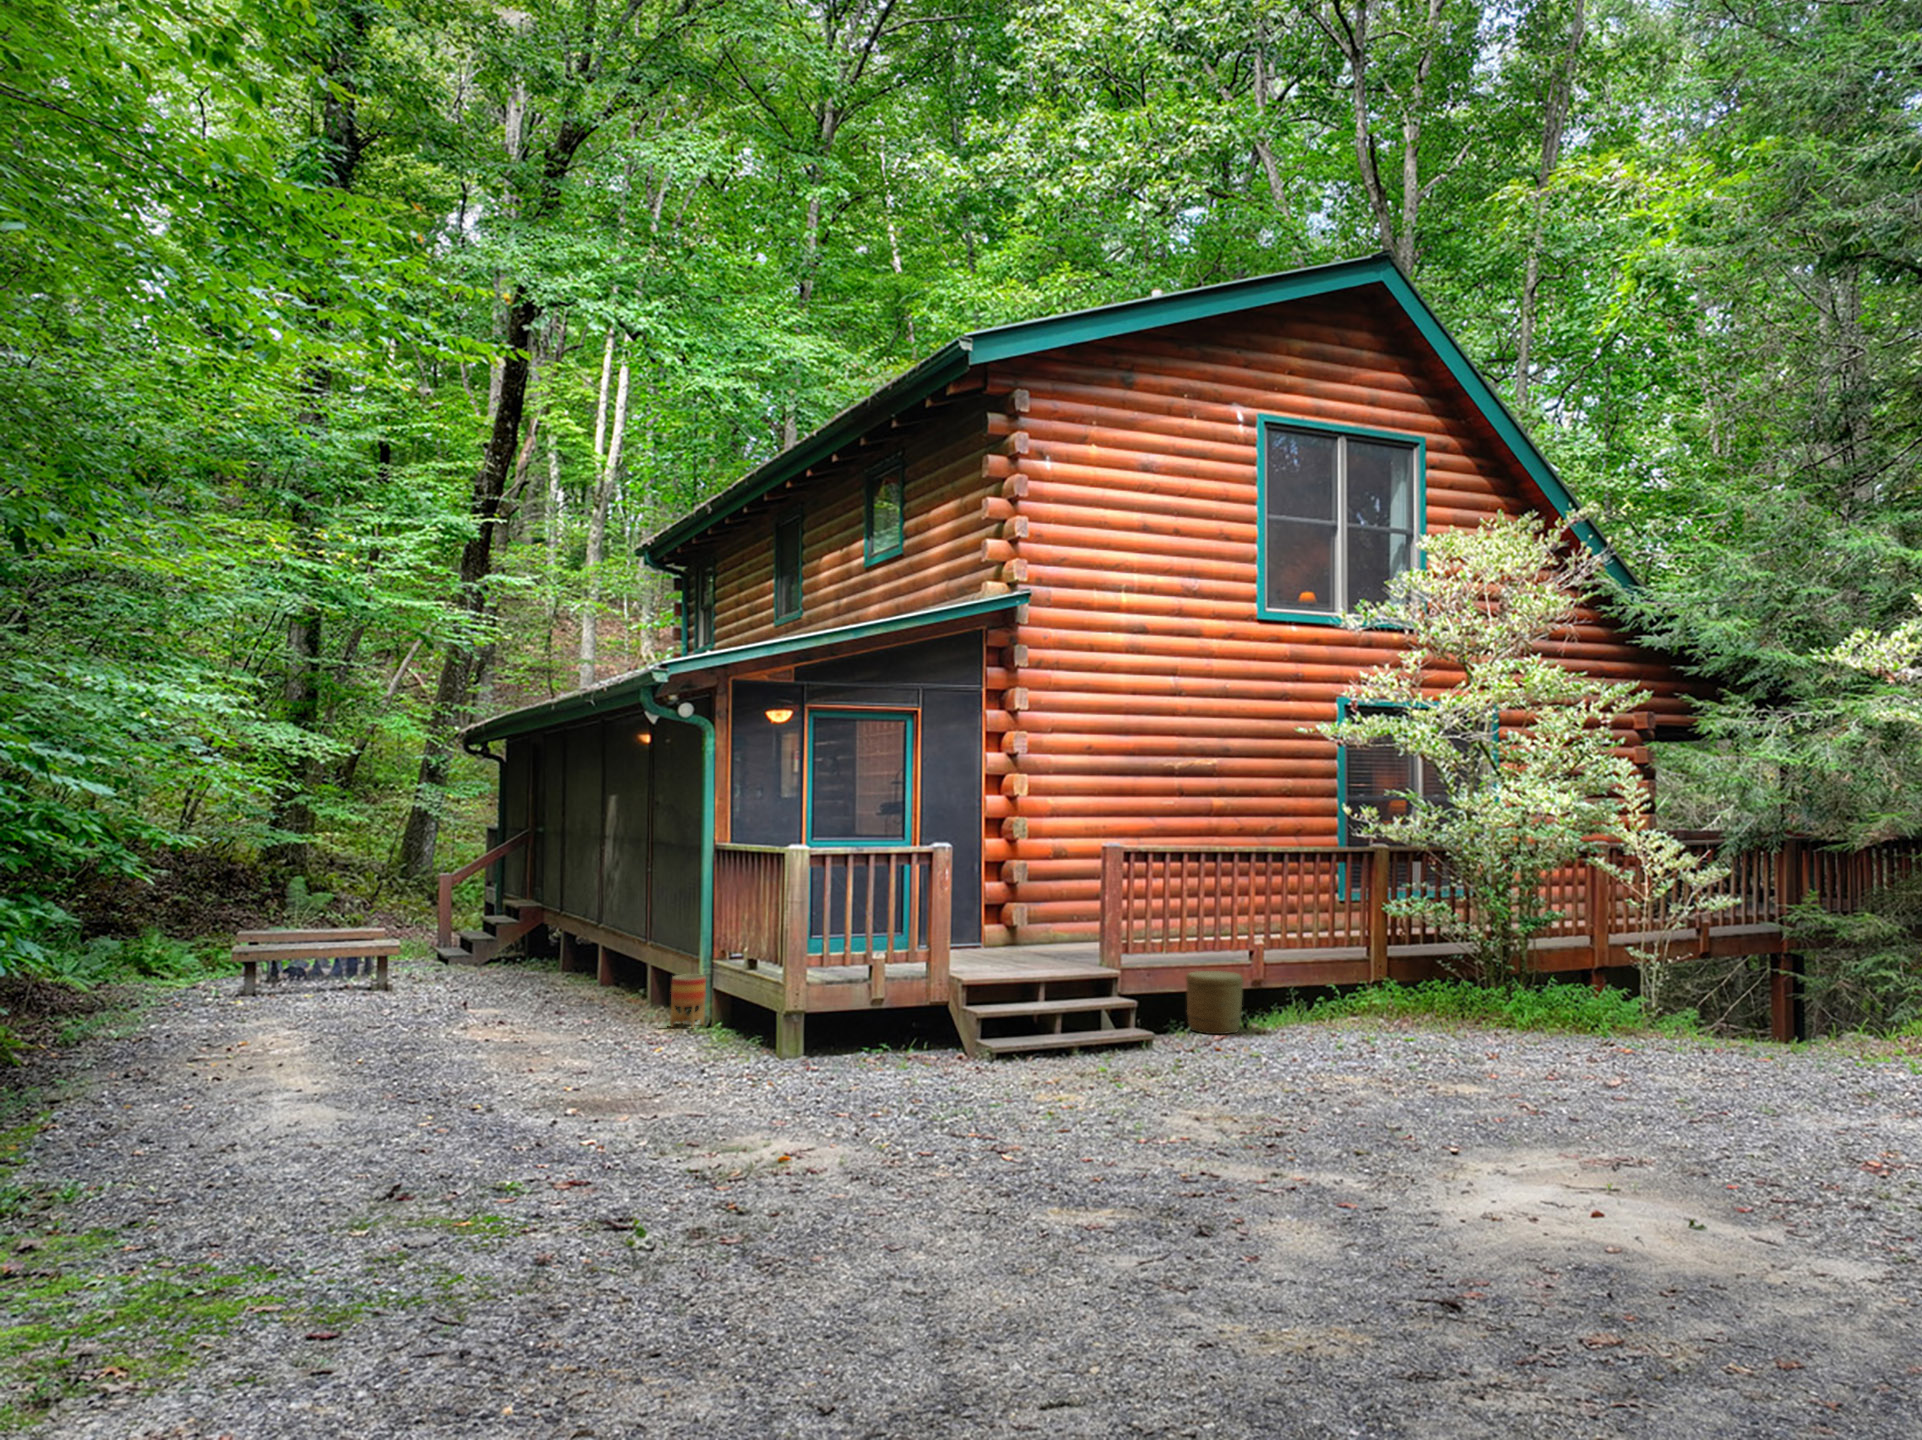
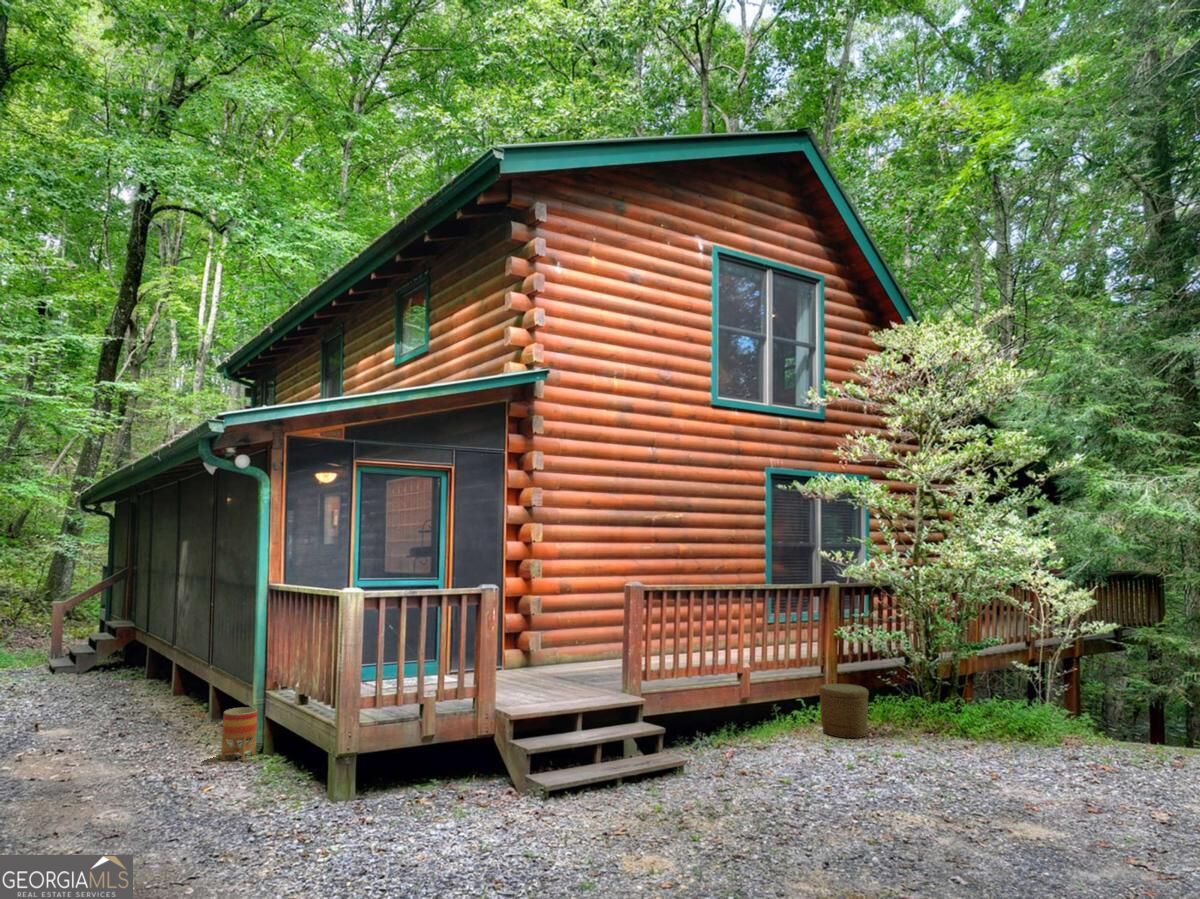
woven basket: present [1186,971,1243,1034] -> present [819,684,869,738]

